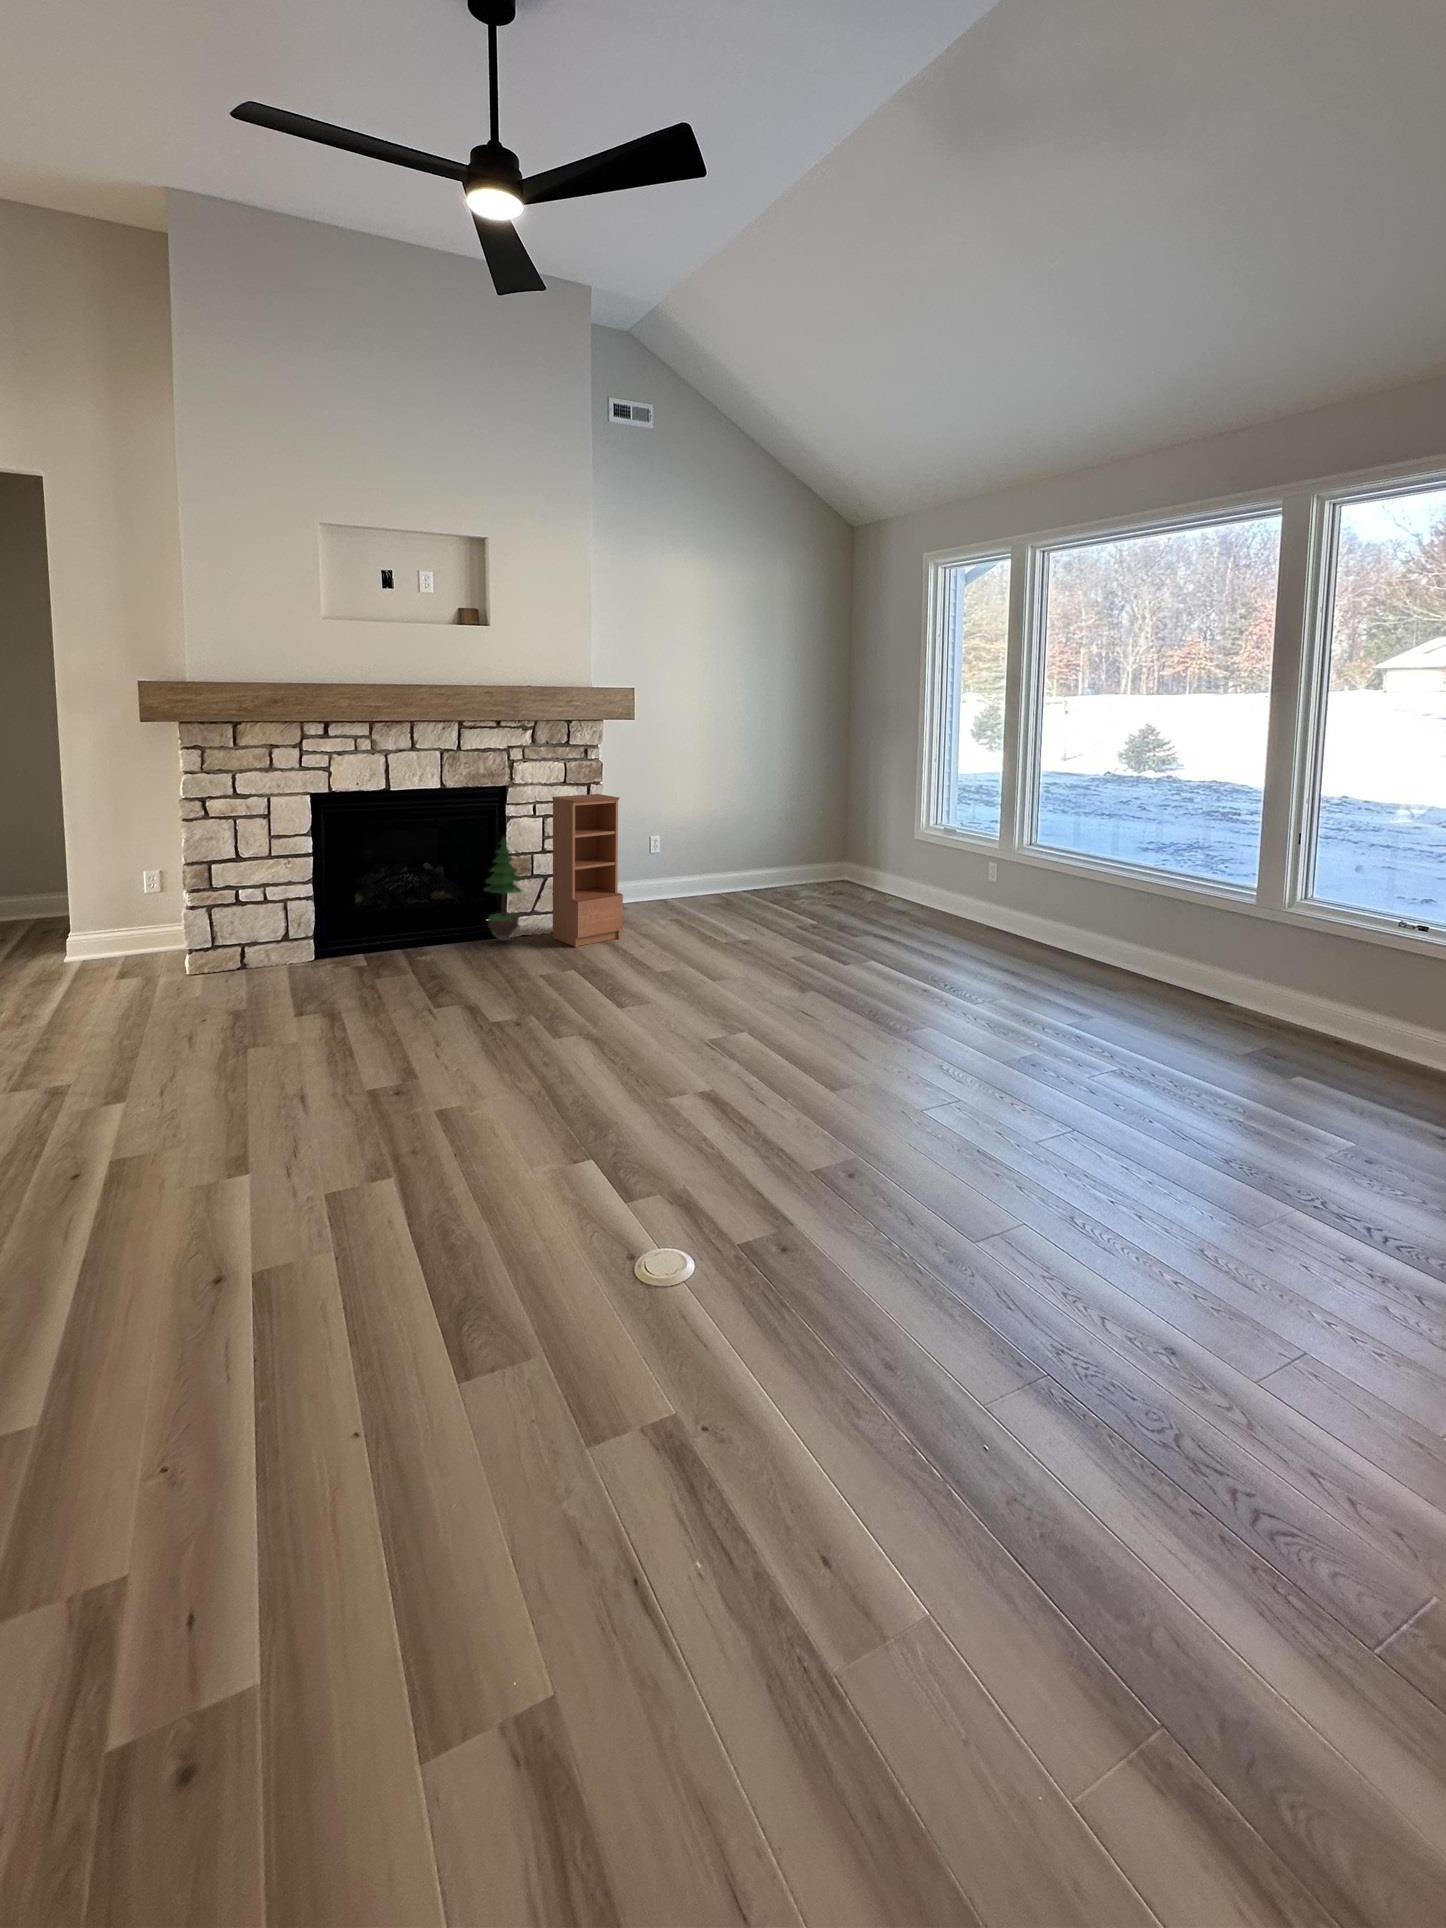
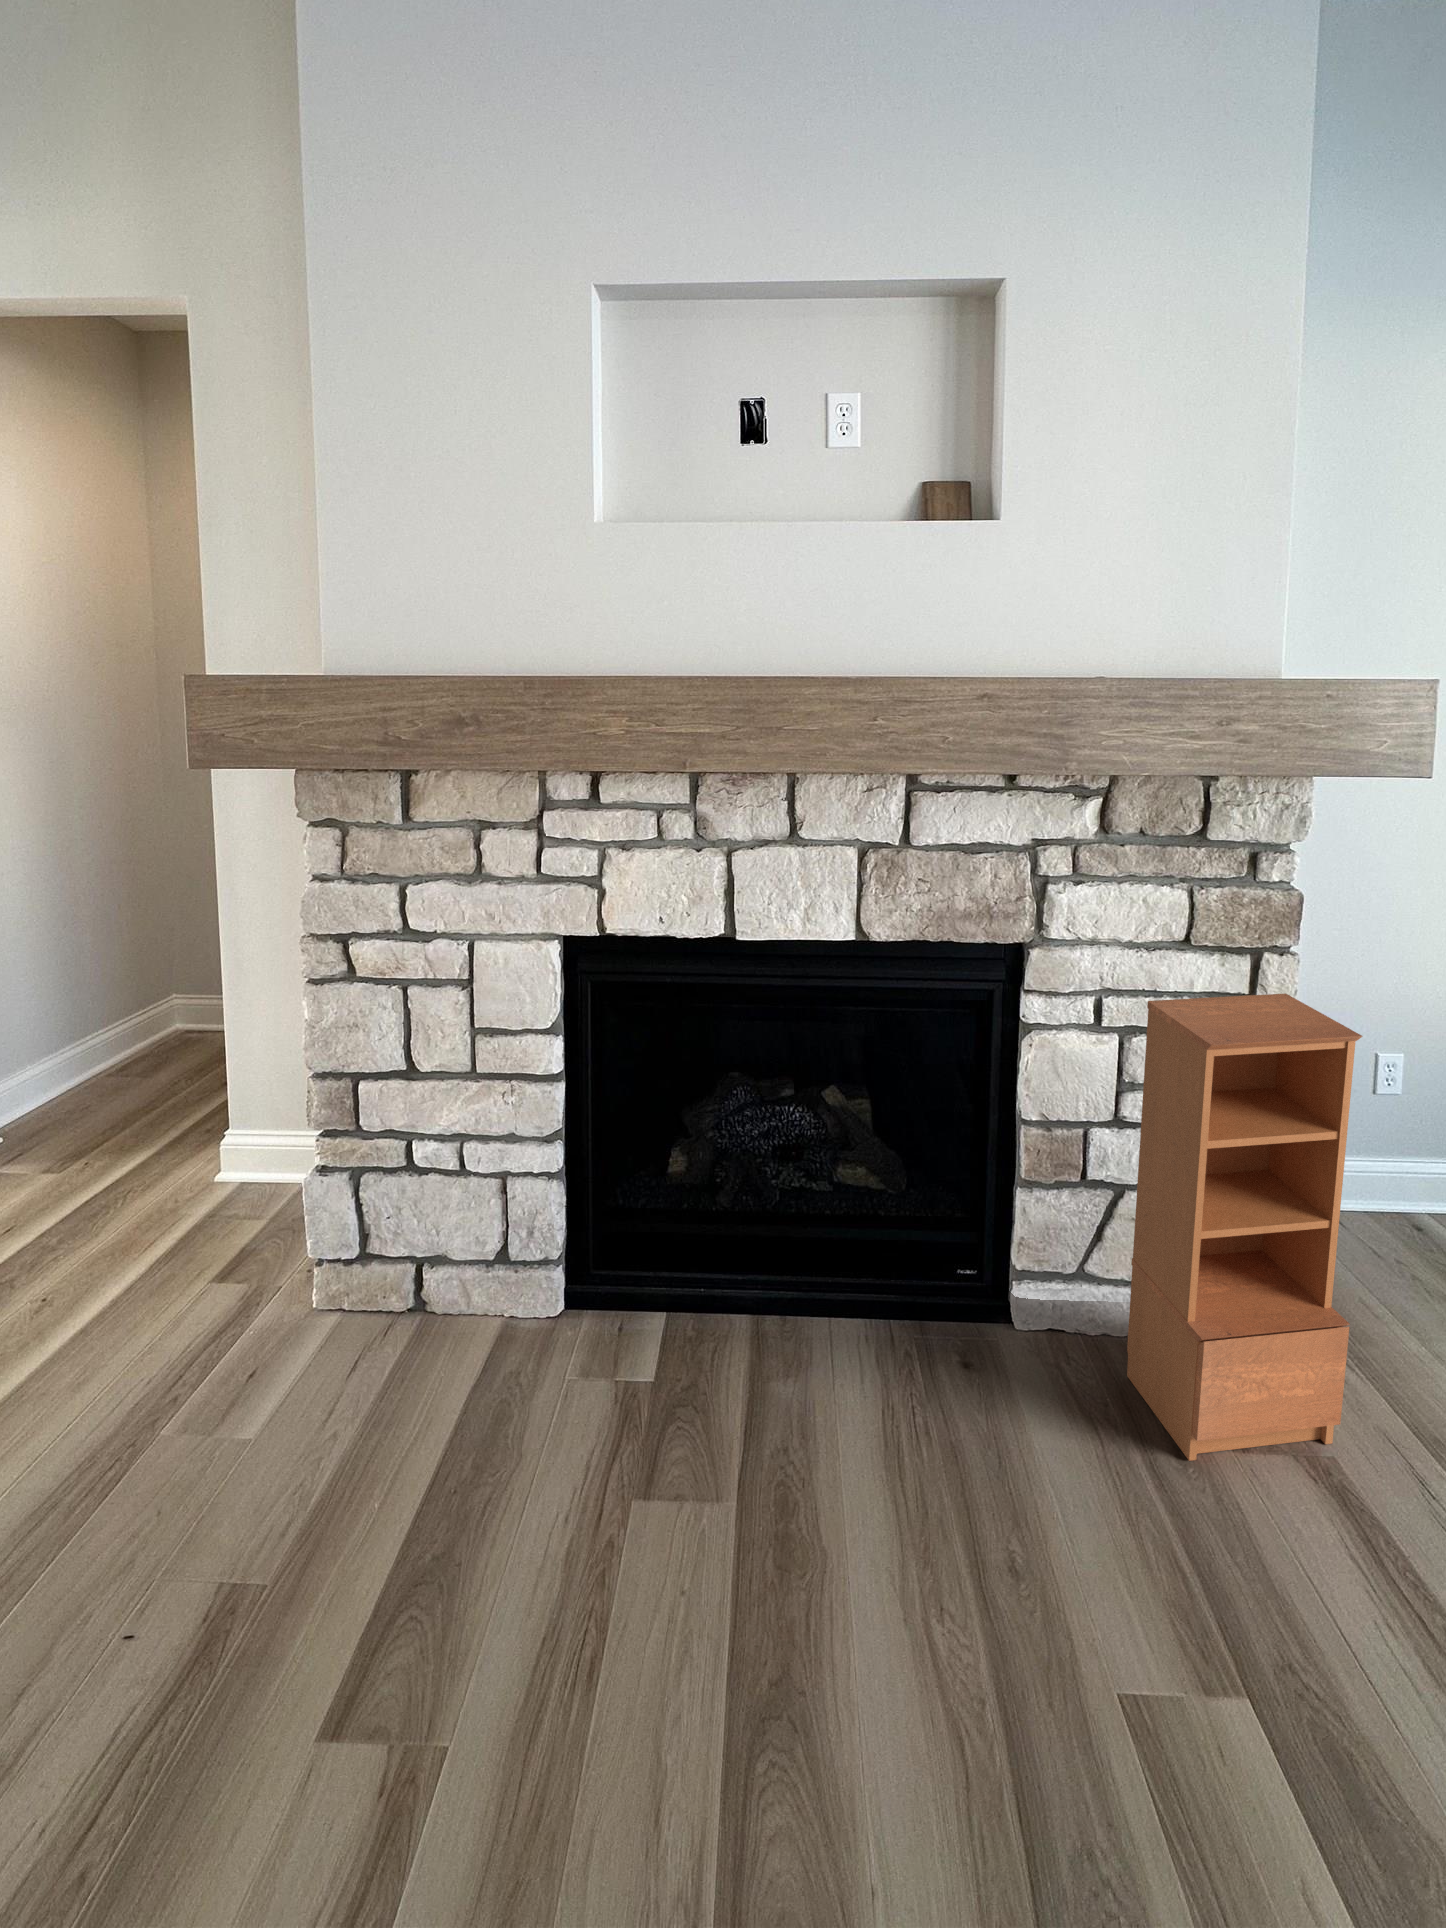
potted tree: present [484,837,522,941] -> none [943,1088,1050,1362]

